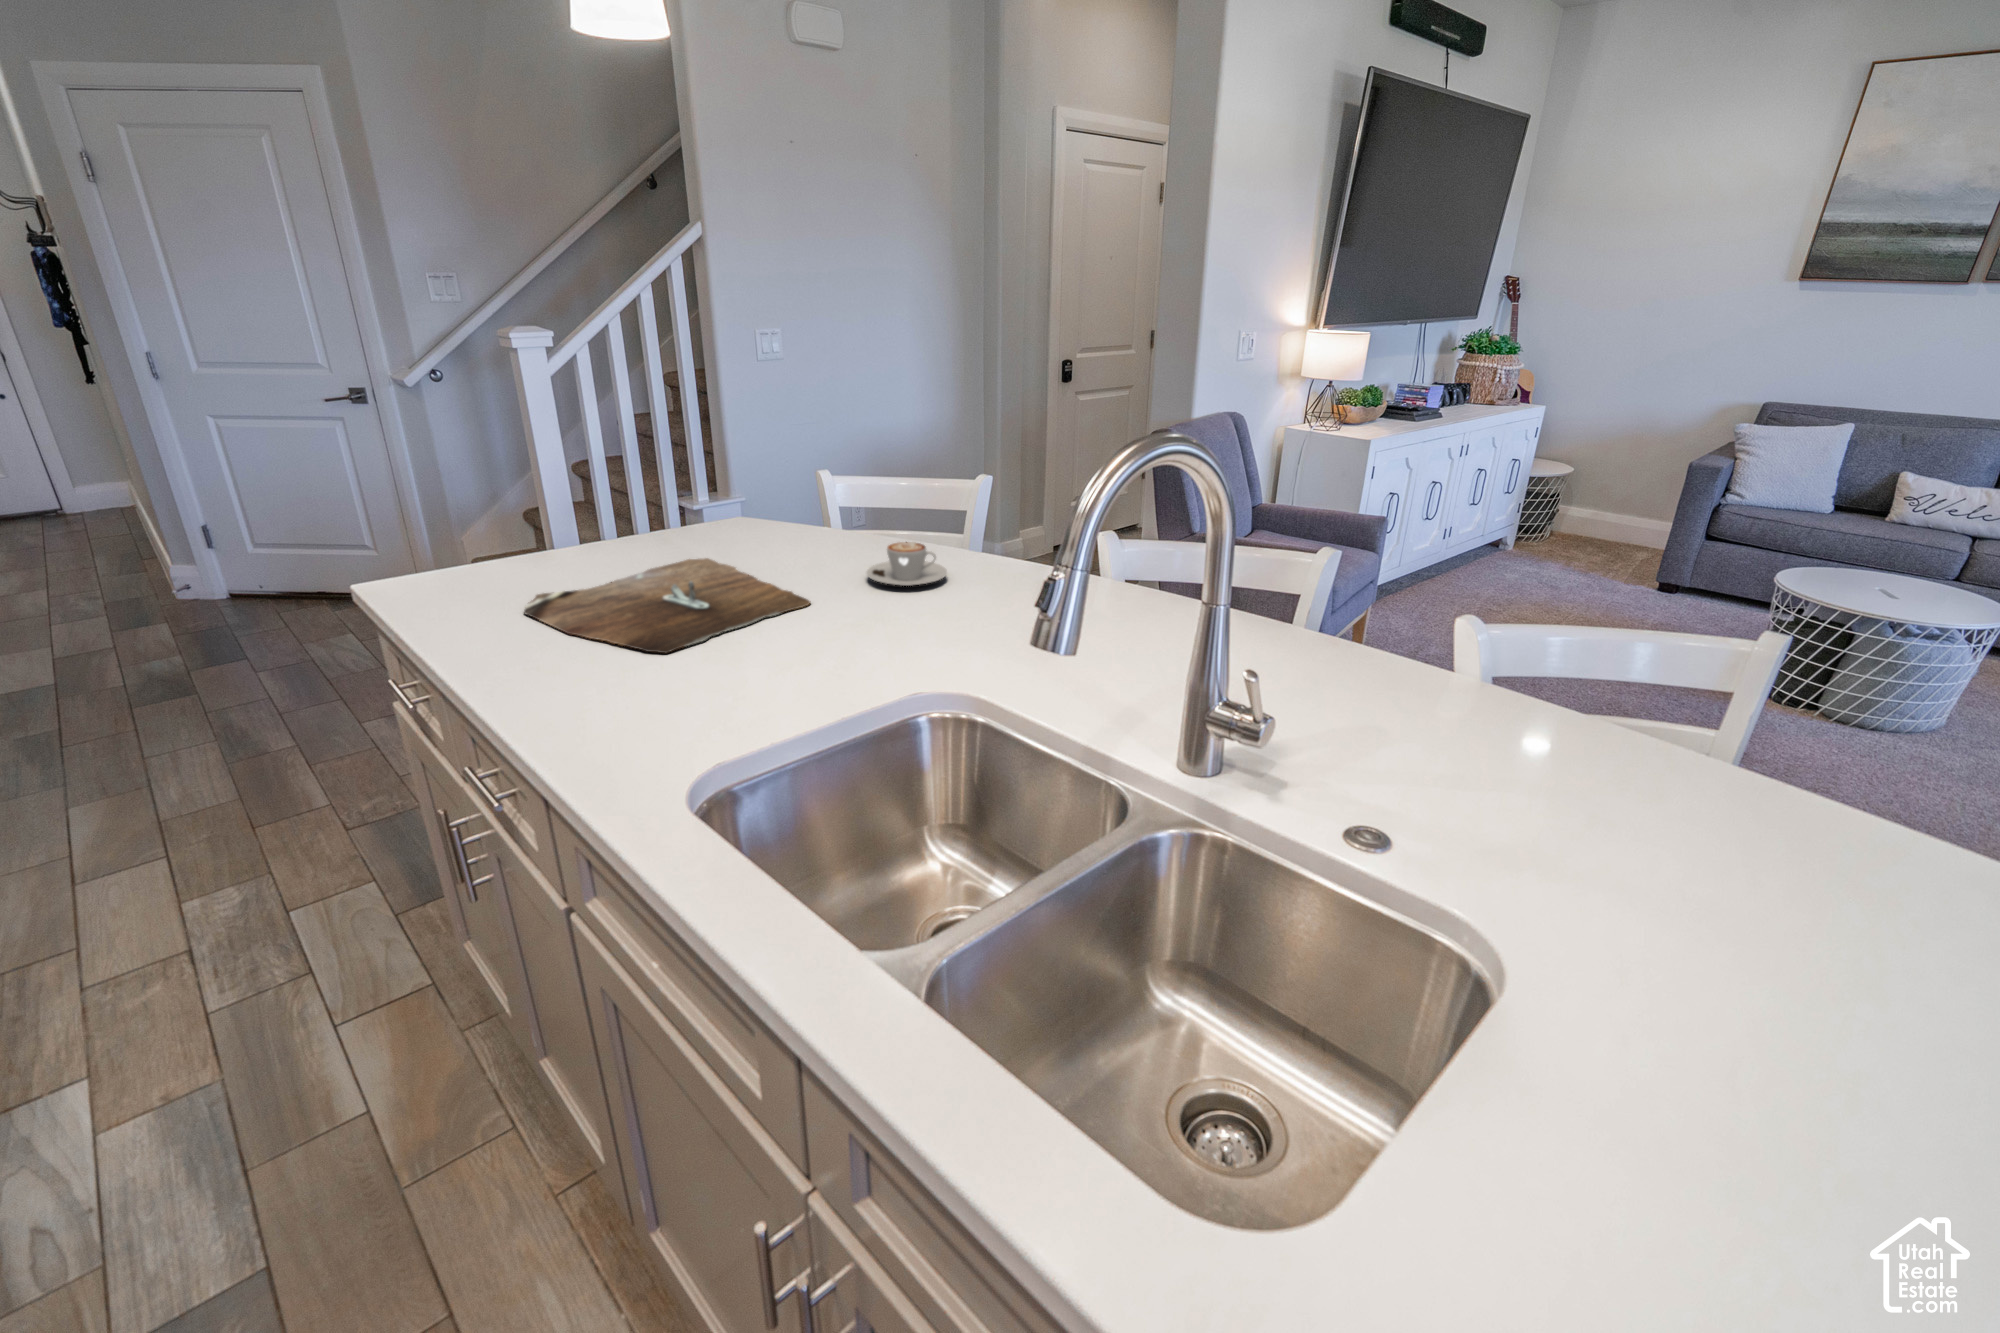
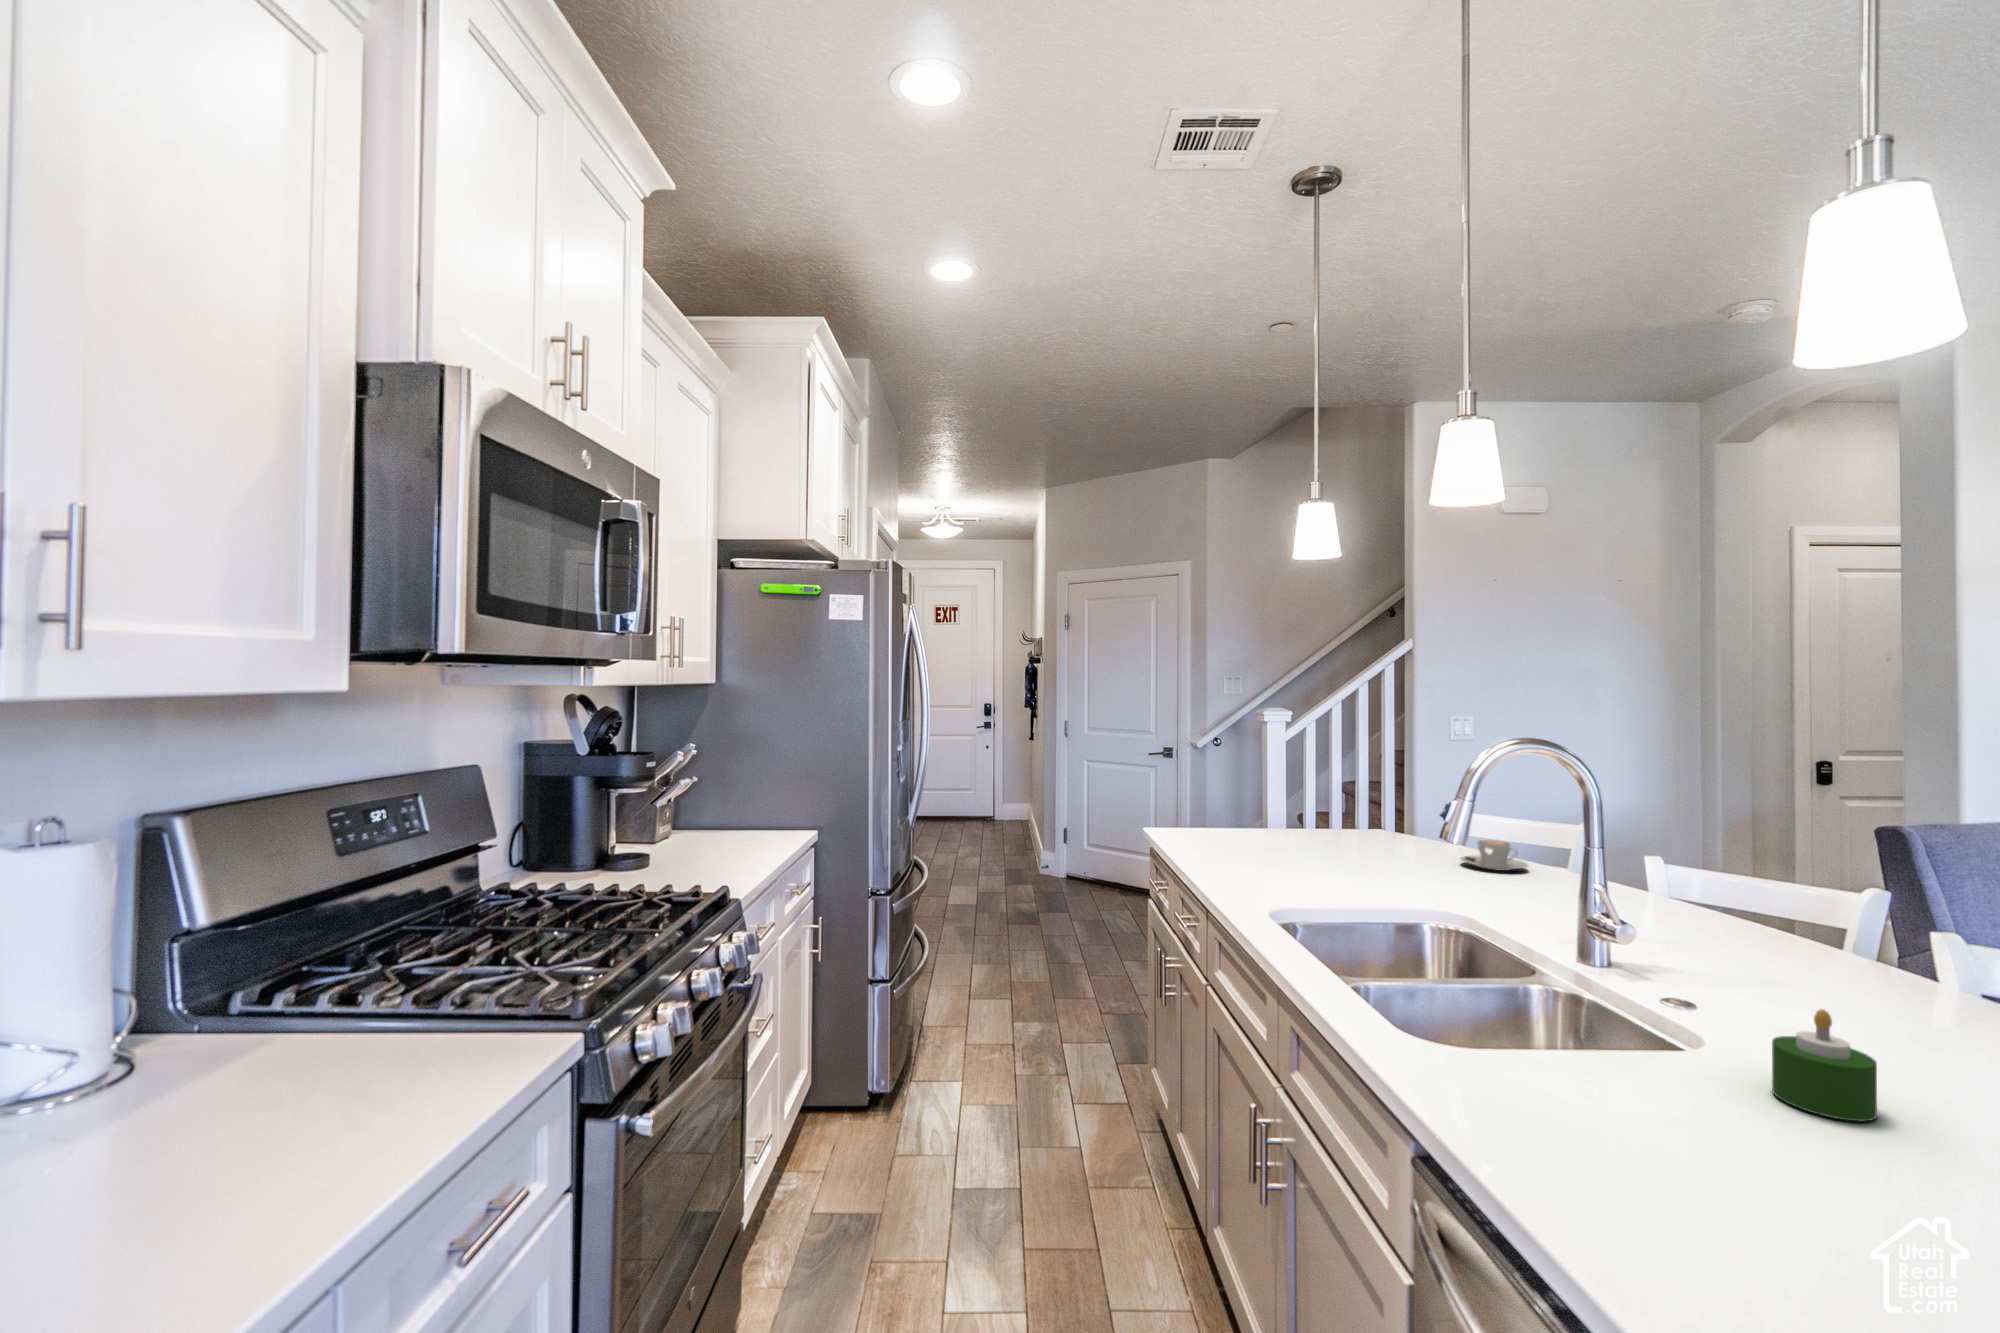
cutting board: present [524,558,810,653] -> none [1231,838,1410,868]
candle: none [1583,973,1750,1136] -> present [1772,1009,1877,1121]

